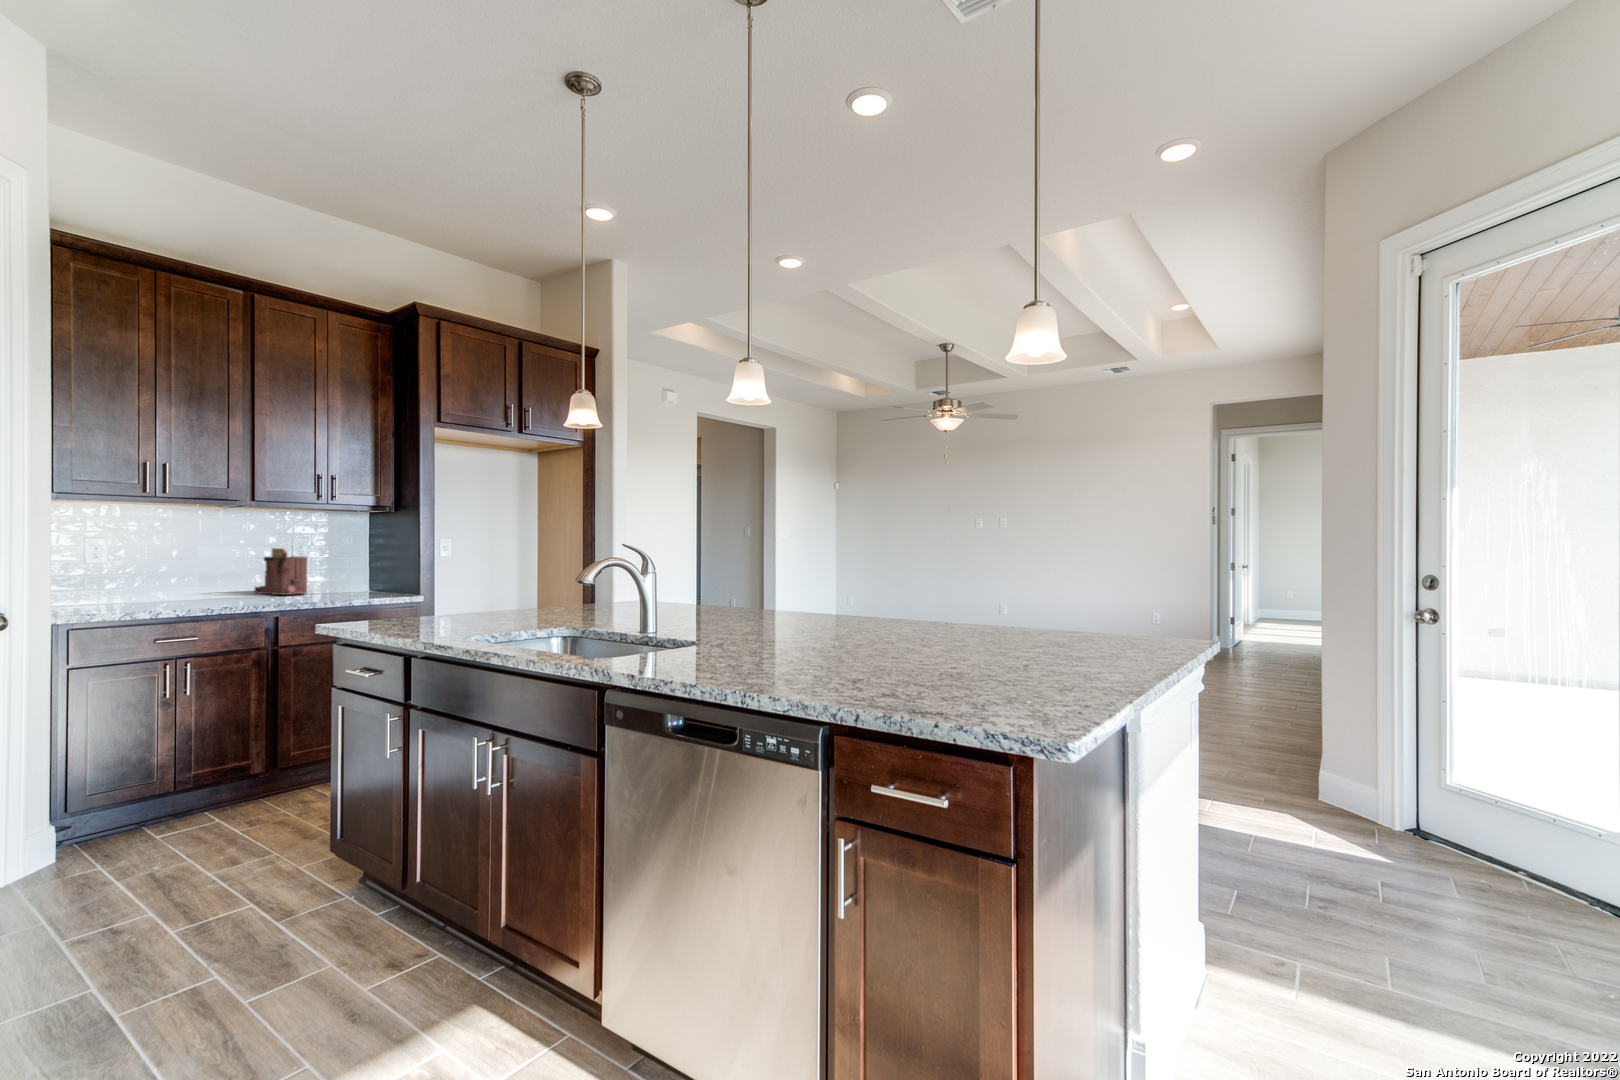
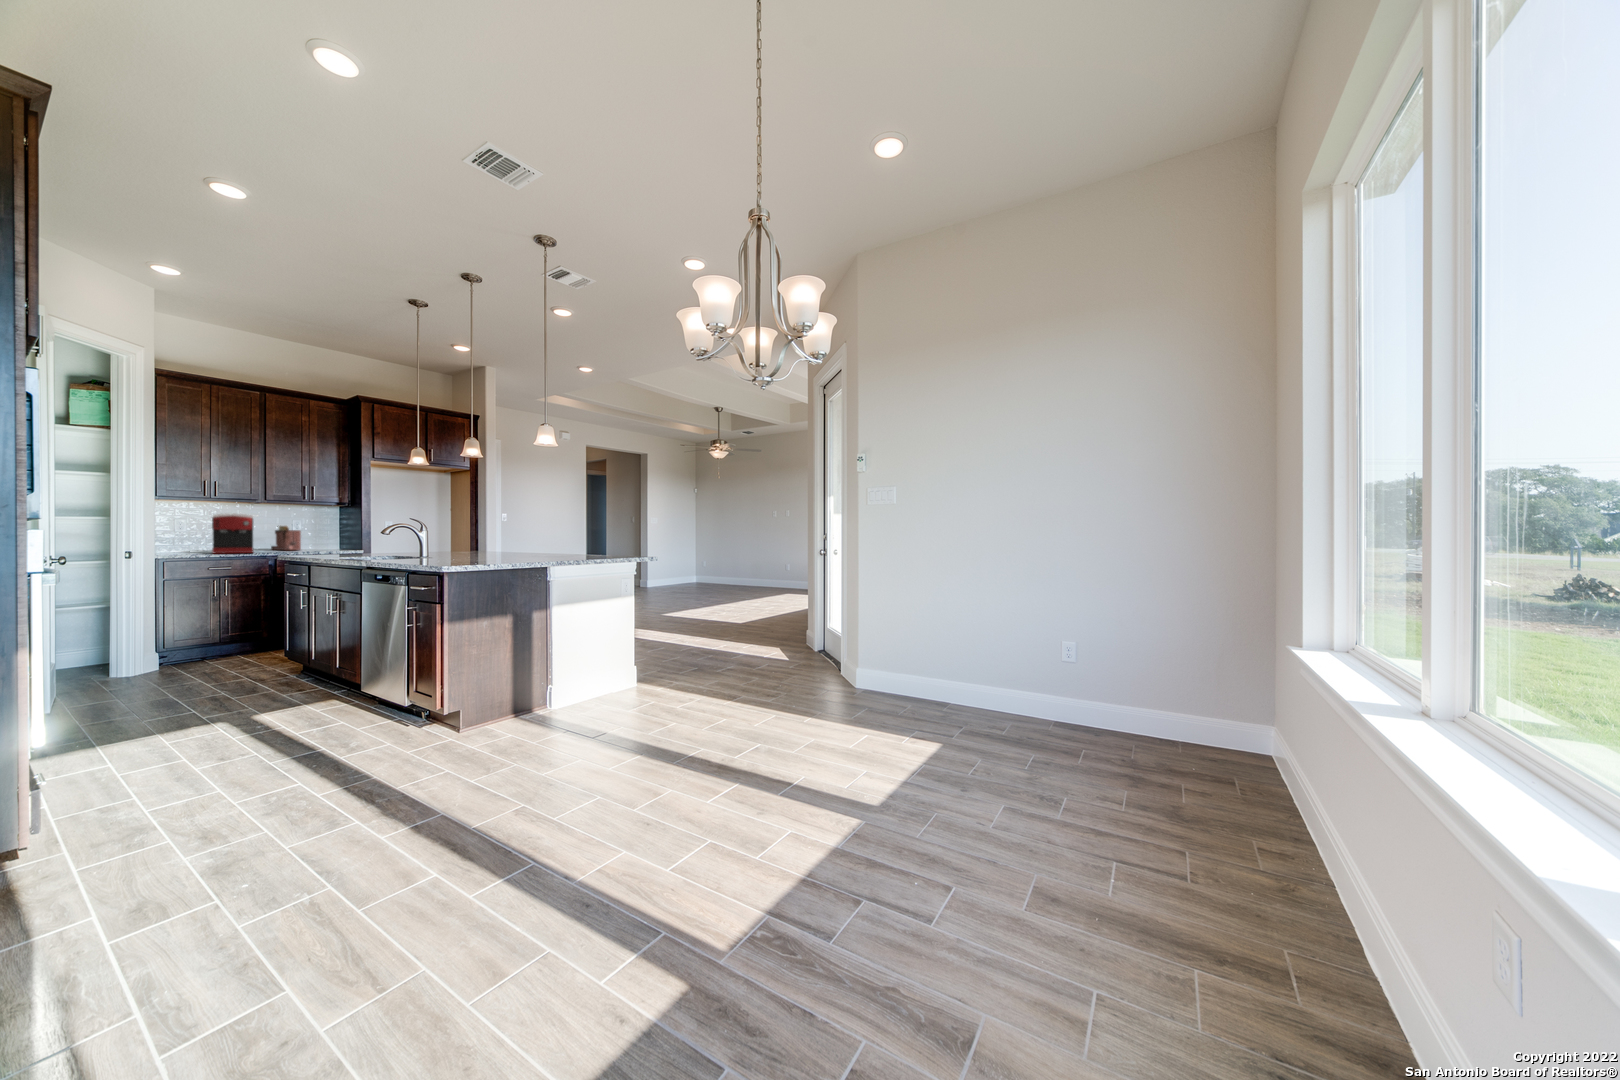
coffee maker: none [157,526,231,606] -> present [212,513,253,554]

